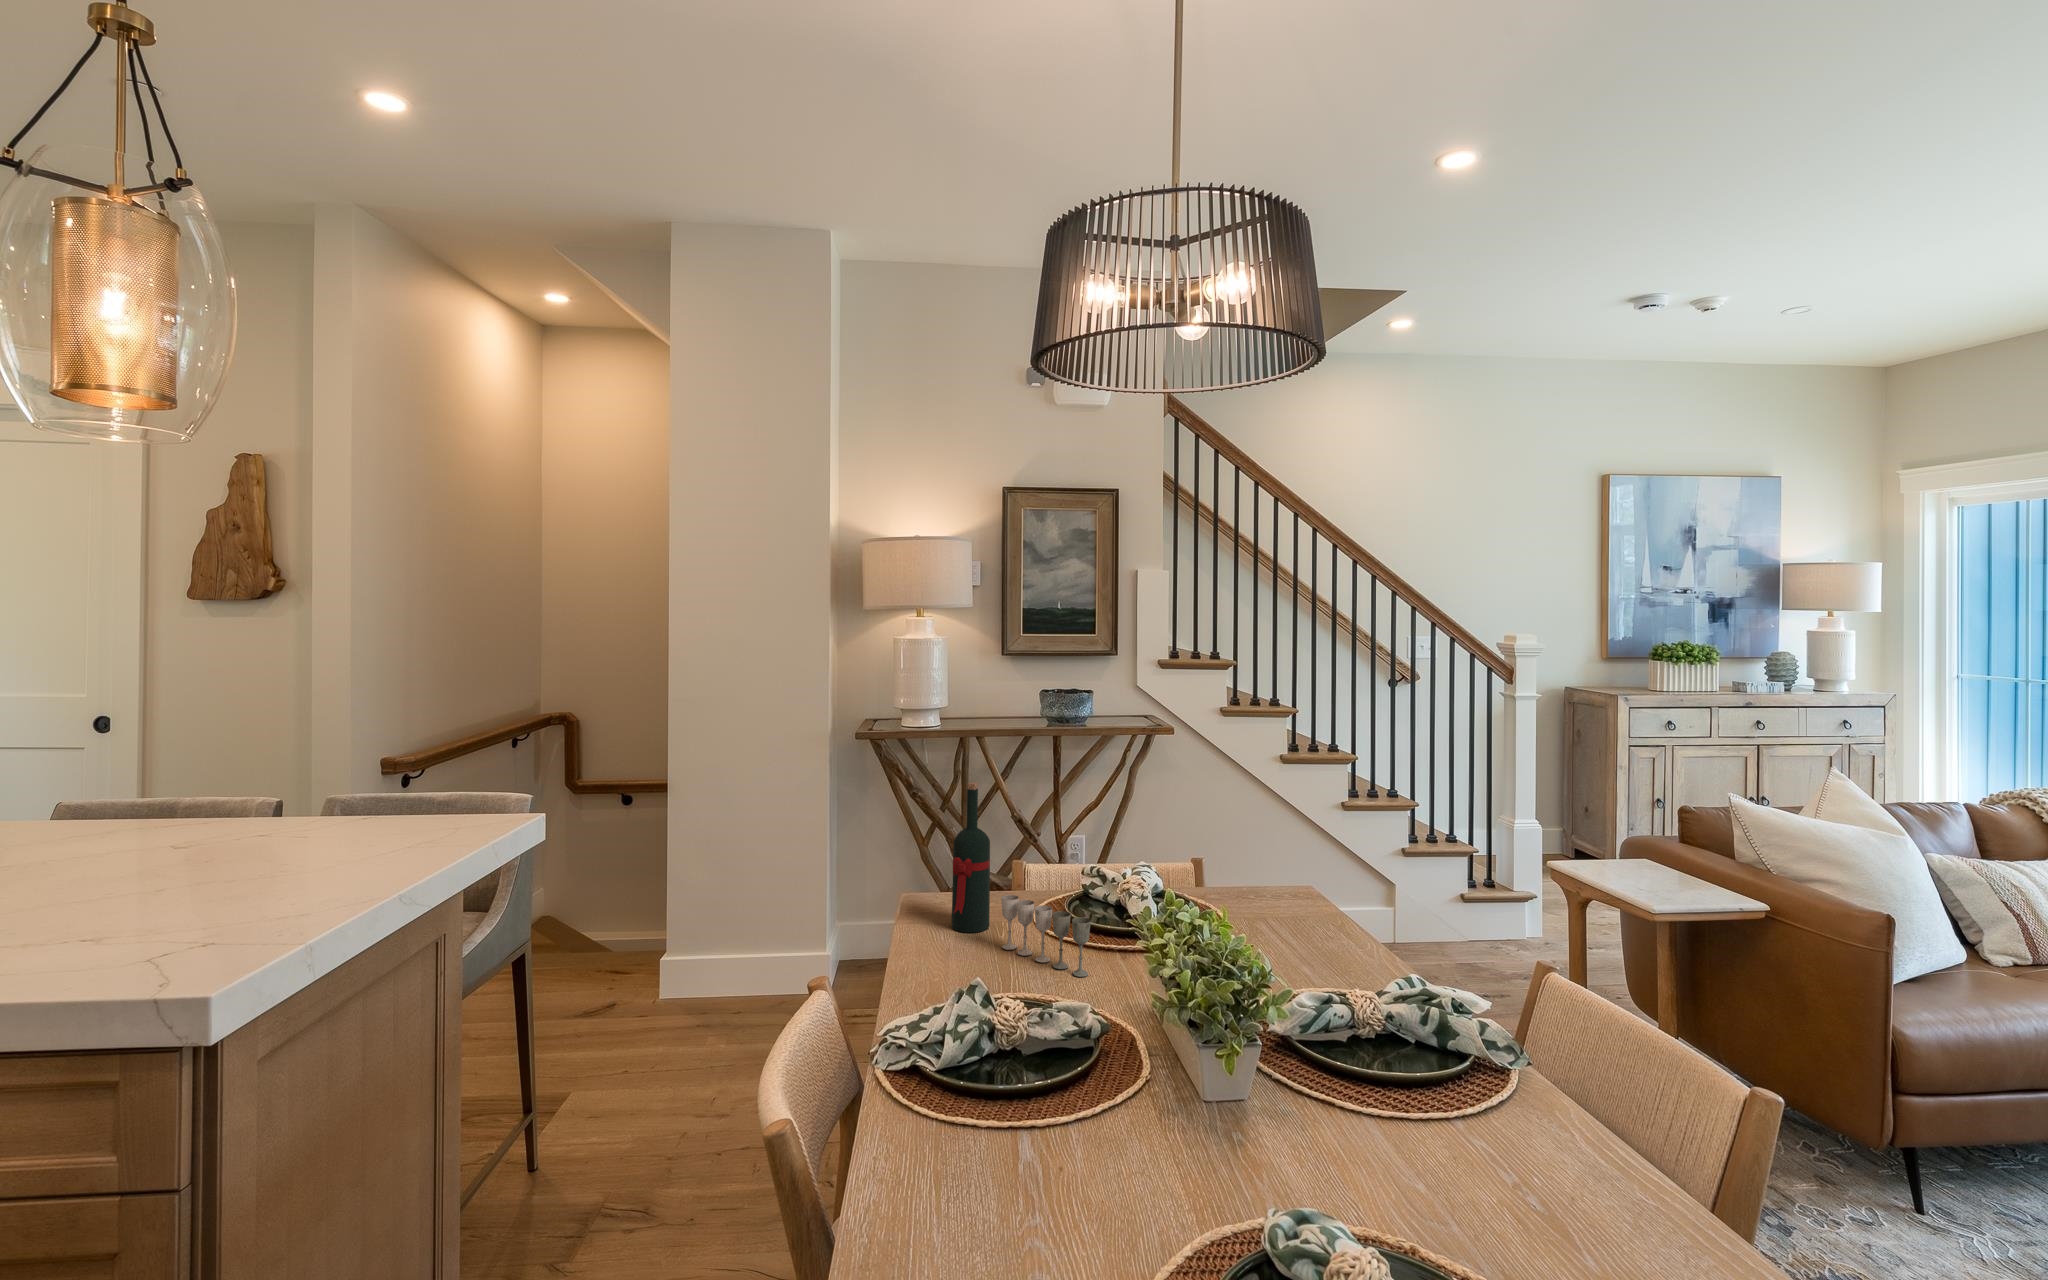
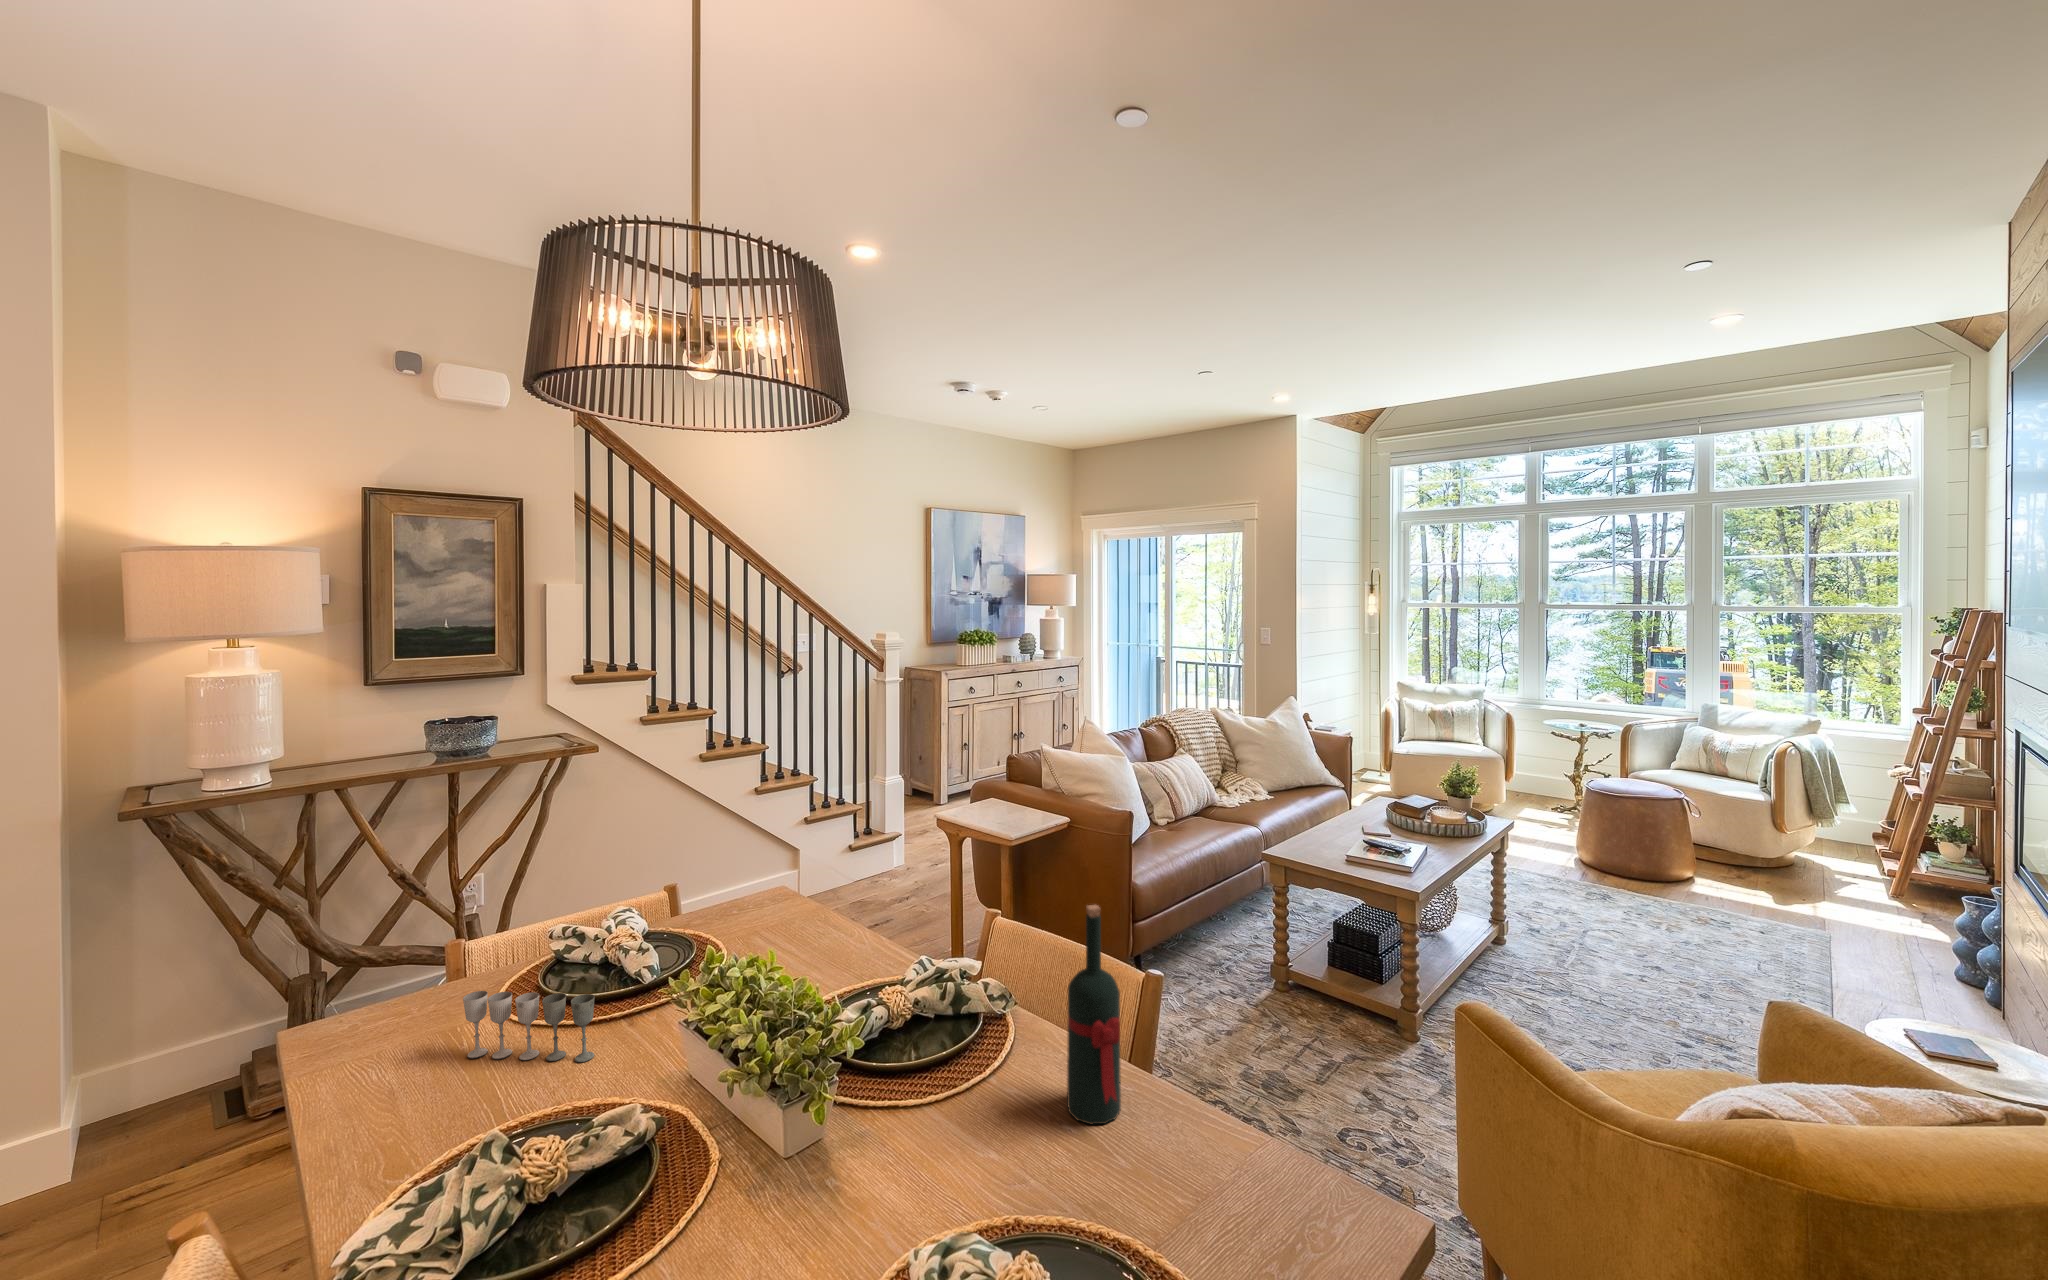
wine bottle: present [952,782,990,933] -> present [1067,904,1121,1124]

